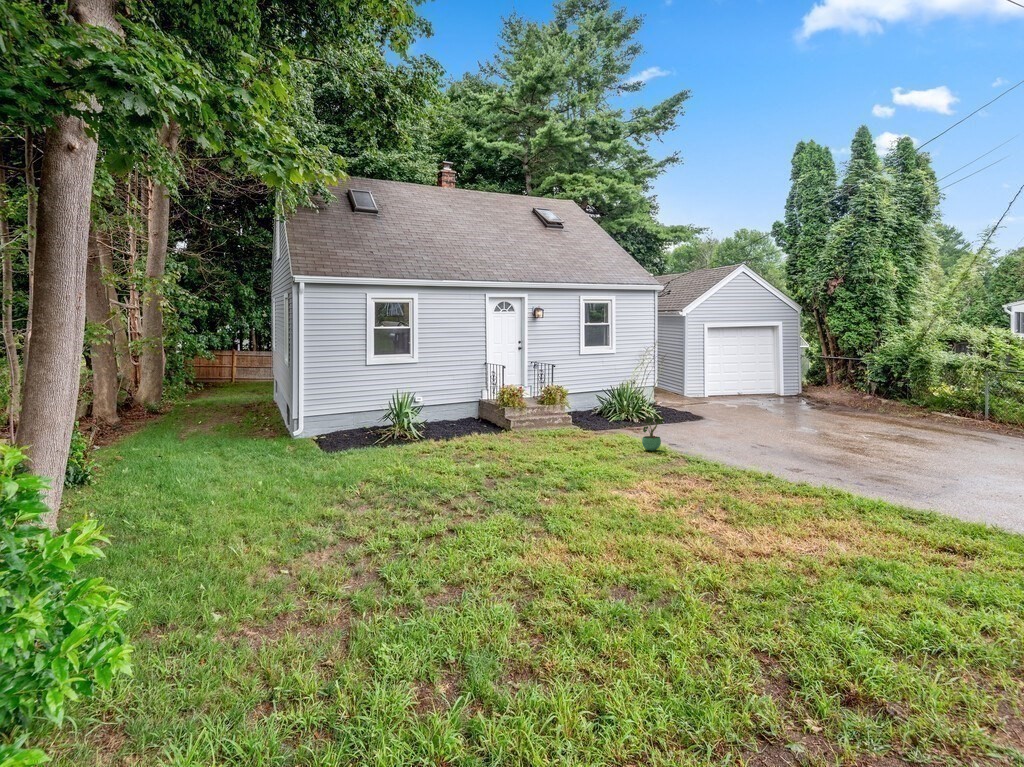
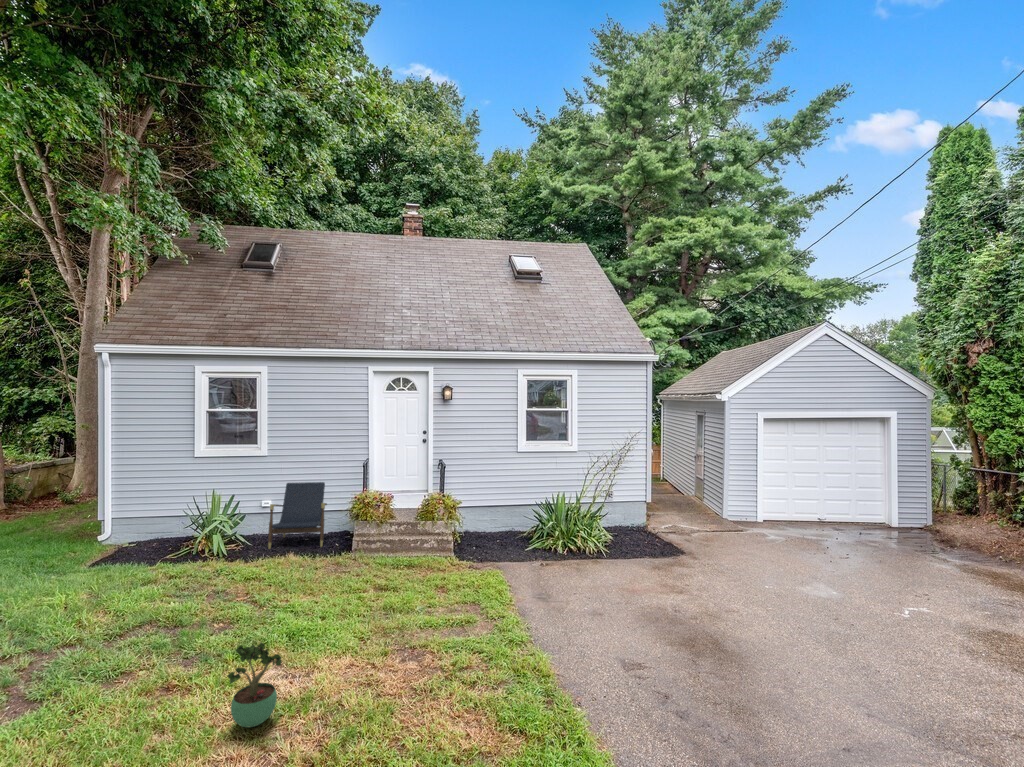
lounge chair: none [435,386,482,433] -> present [268,482,327,549]

